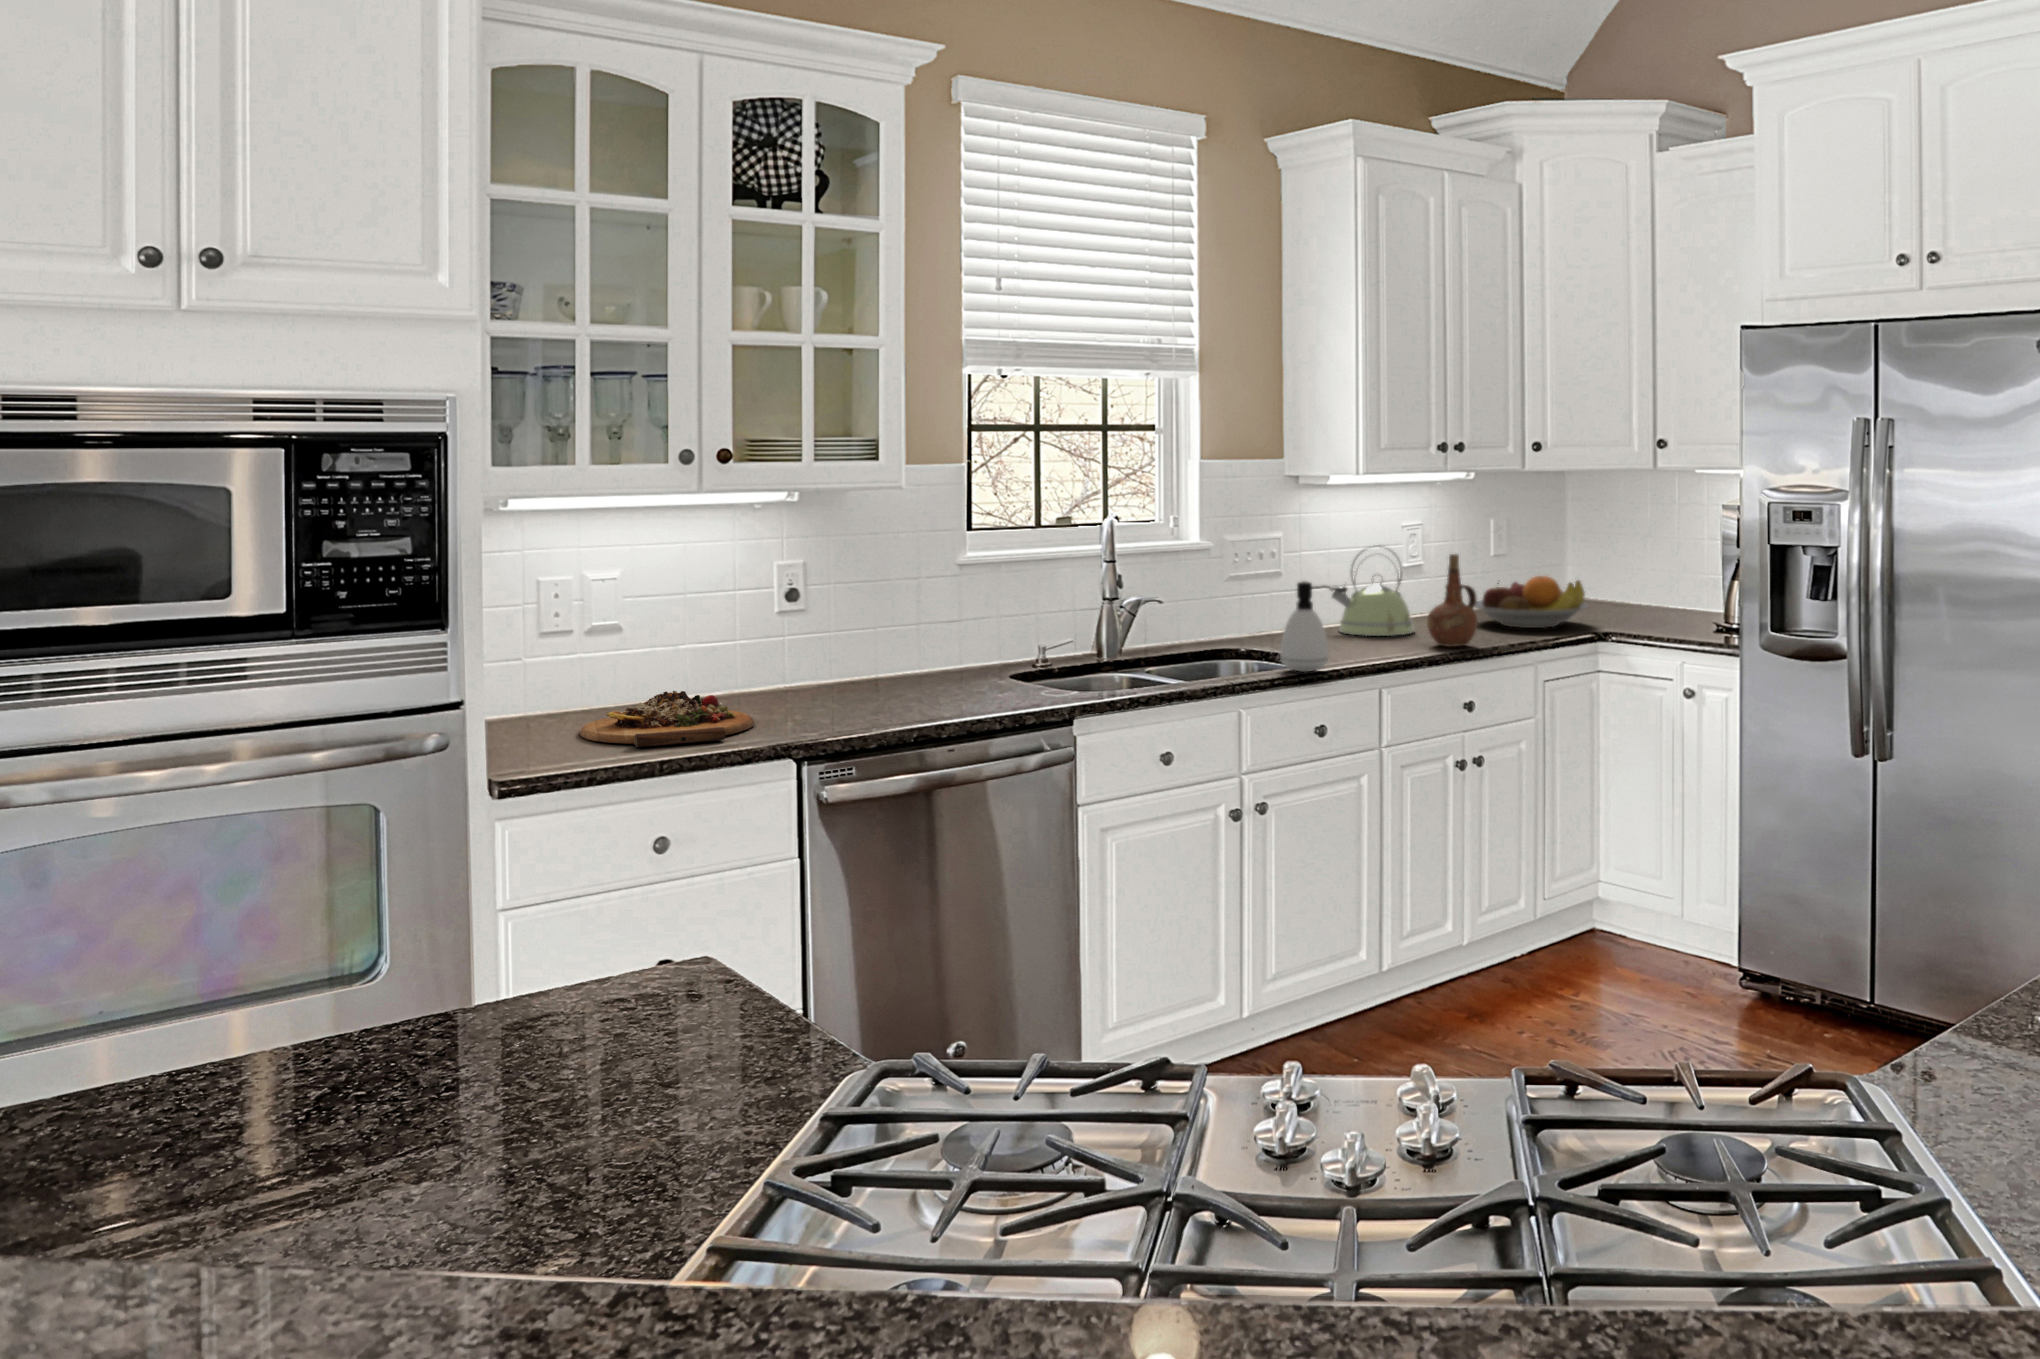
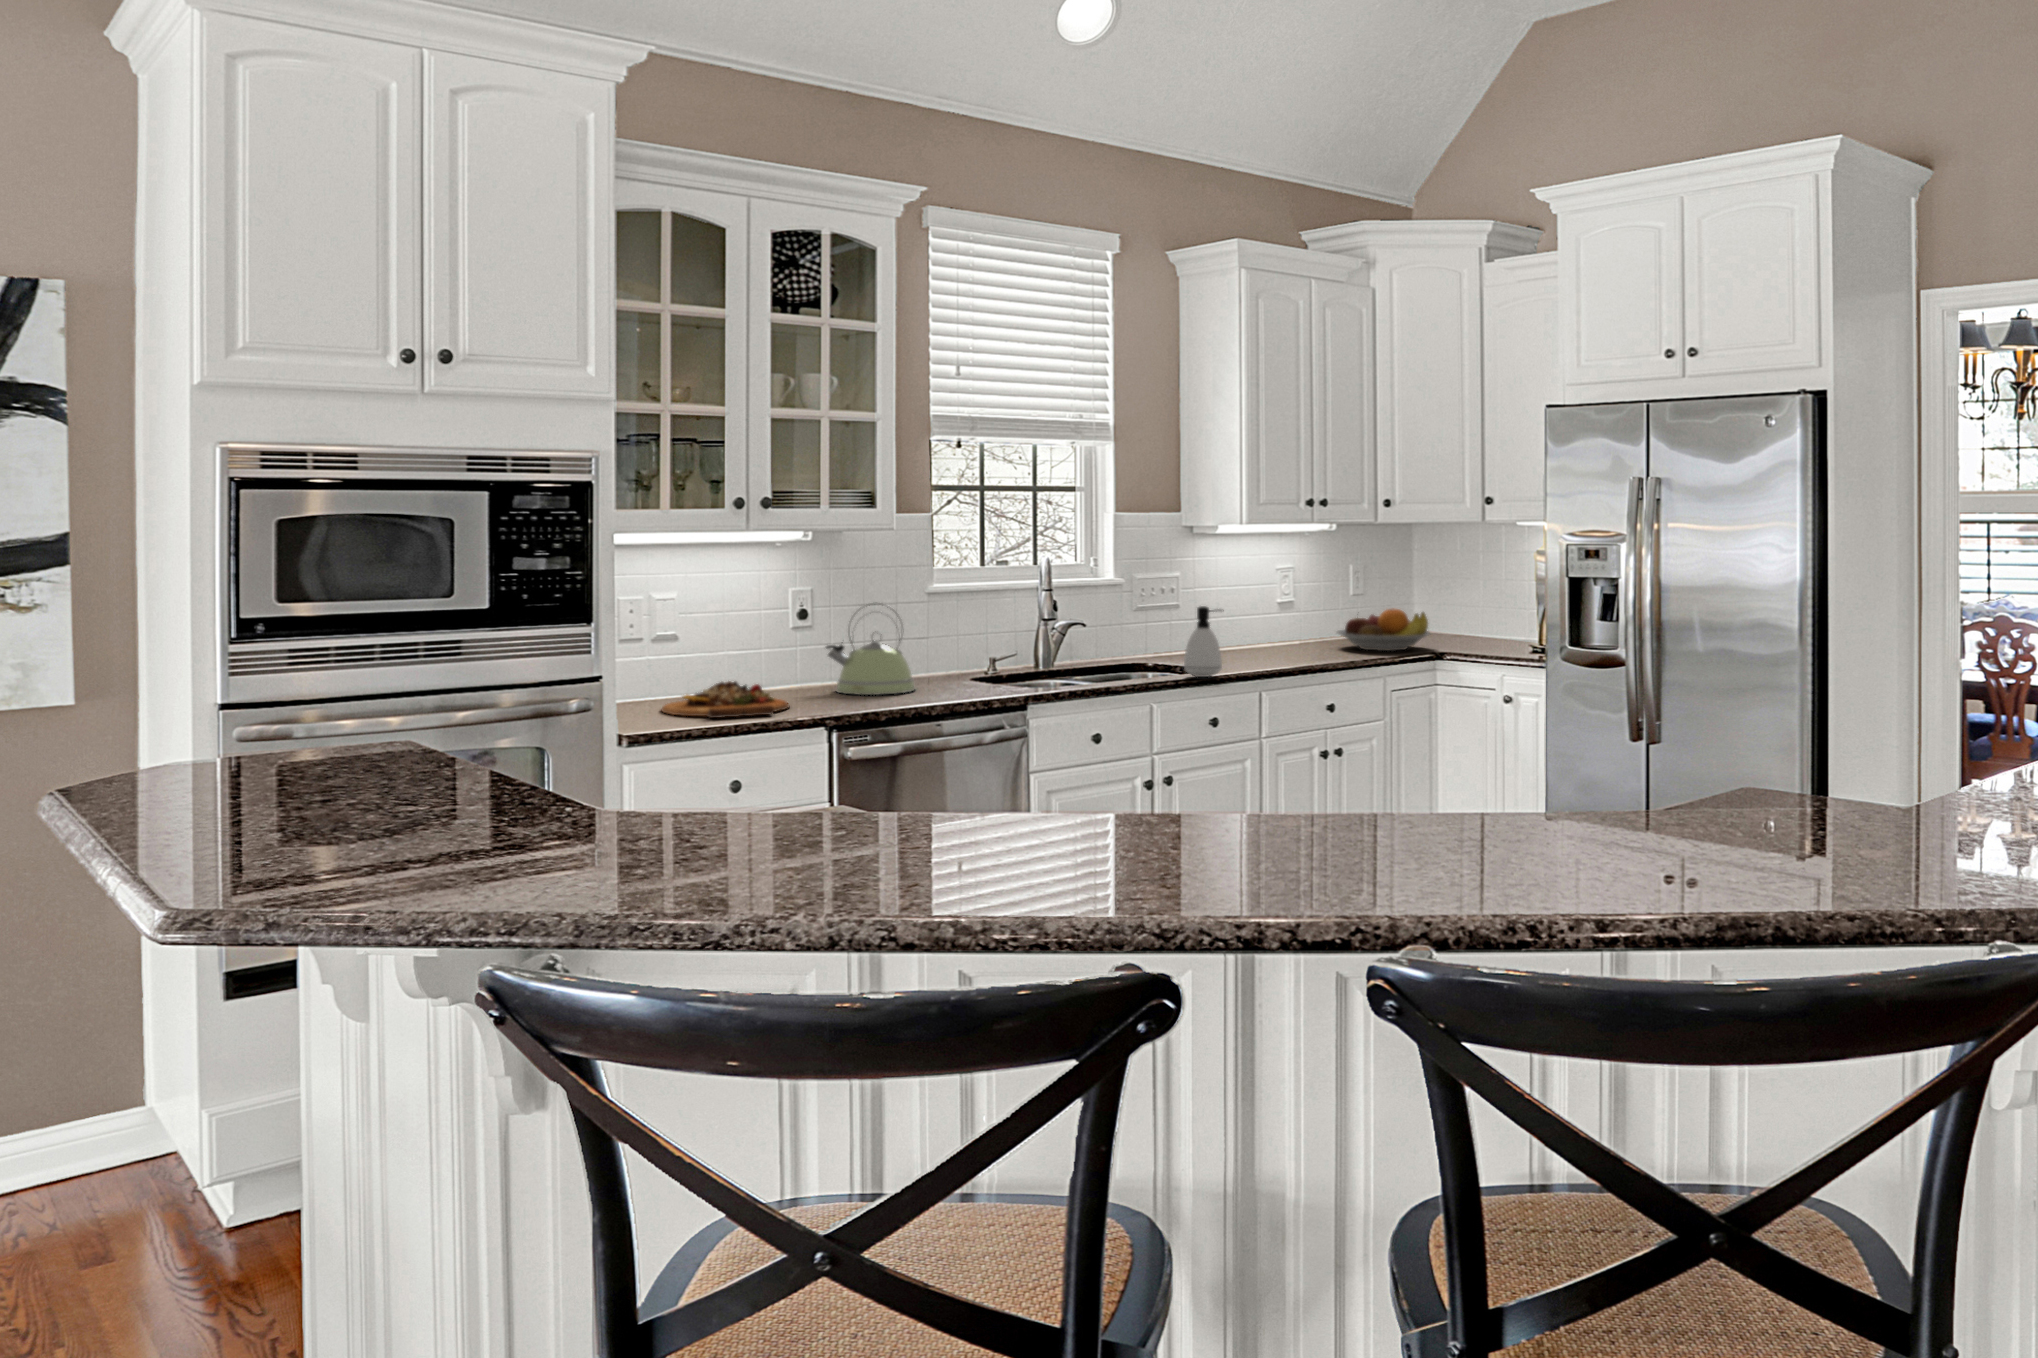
kettle: present [1330,547,1414,636] -> present [826,602,915,695]
ceramic pitcher: present [1427,554,1478,647] -> none [1300,588,1340,662]

